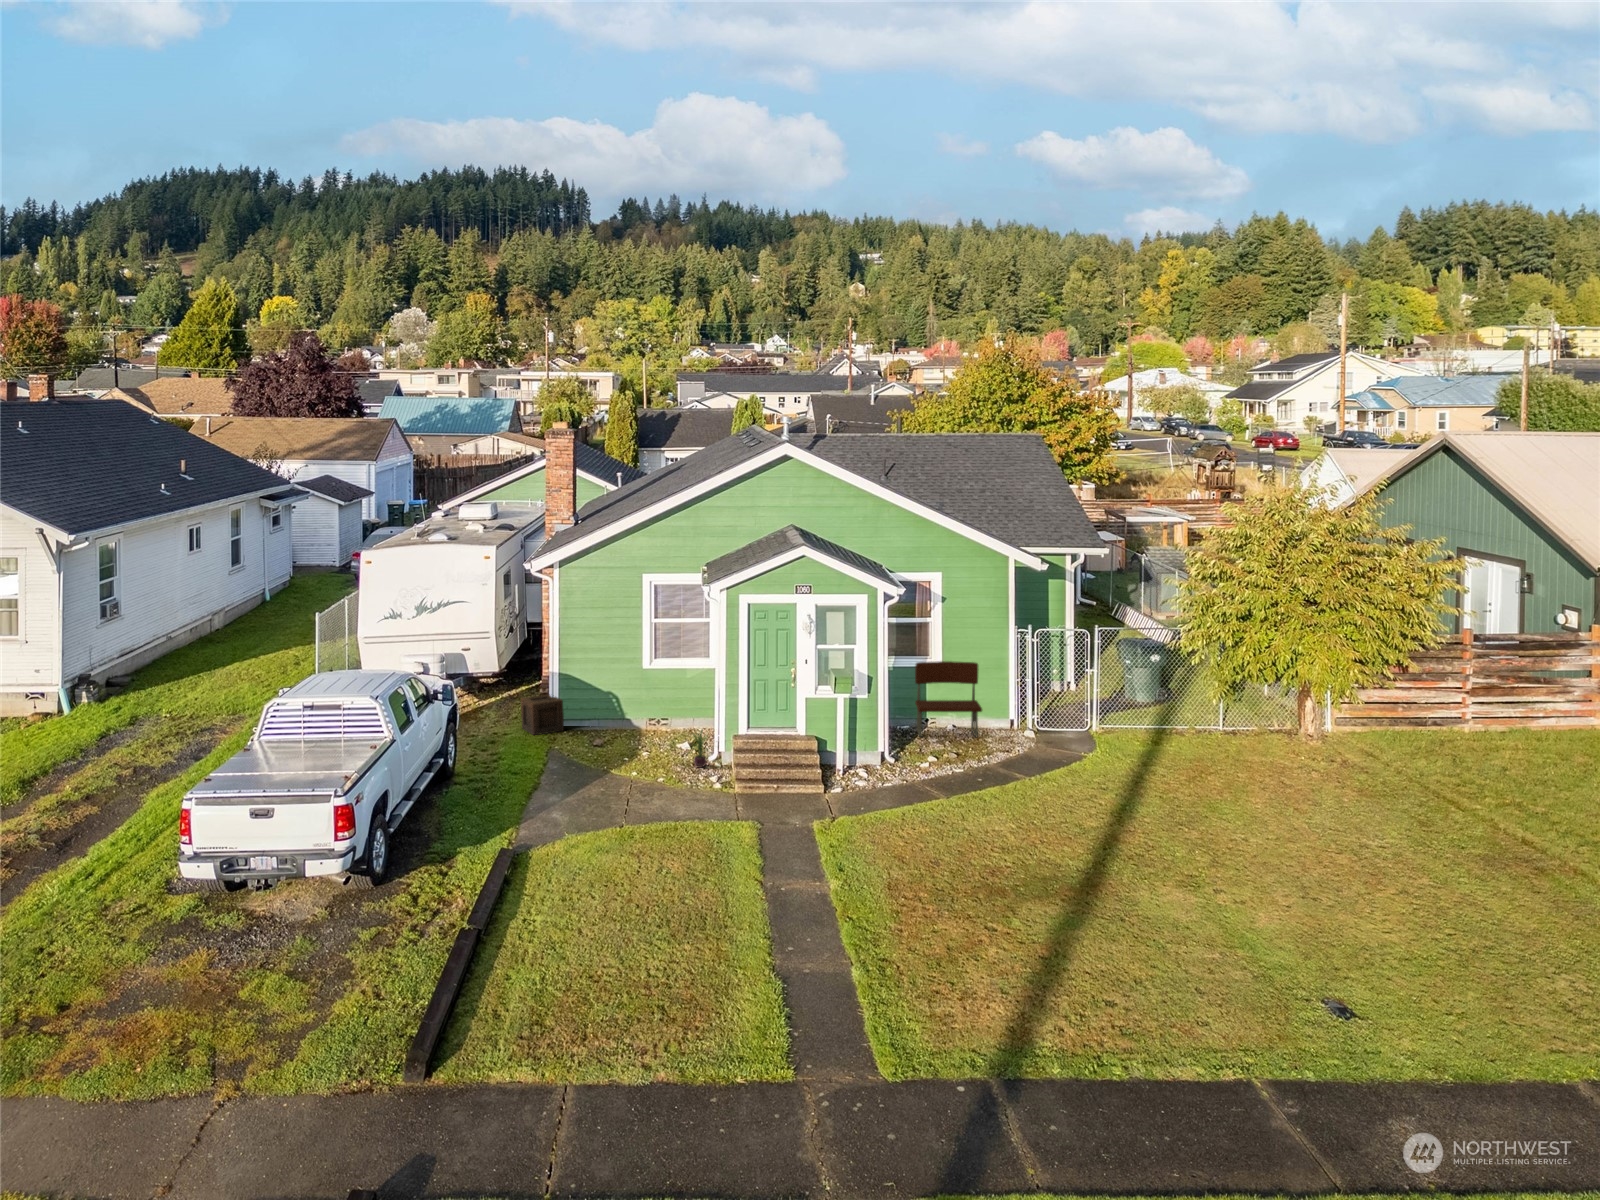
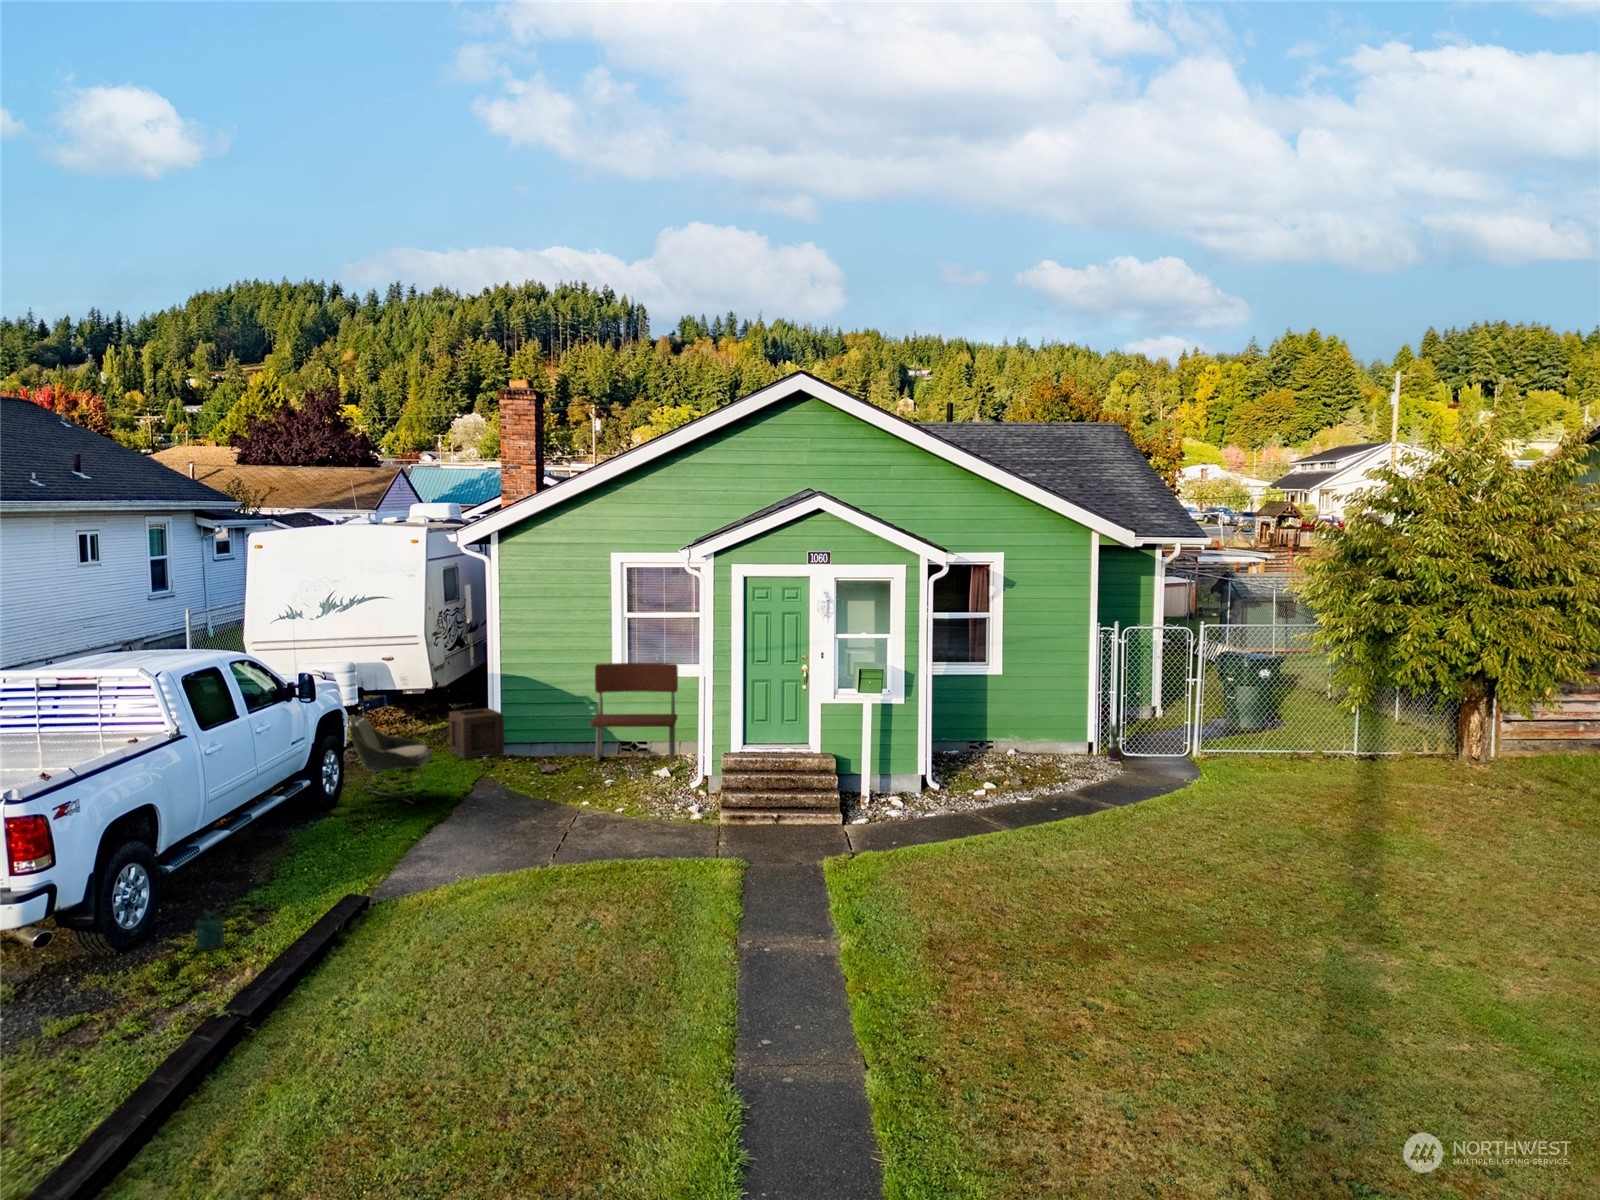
bench: present [915,661,982,737] -> present [590,663,678,761]
lounge chair: none [451,711,513,780] -> present [349,716,432,806]
decorative plant: present [693,730,707,768] -> present [1104,719,1123,761]
watering can: none [362,876,382,907] -> present [196,909,224,950]

